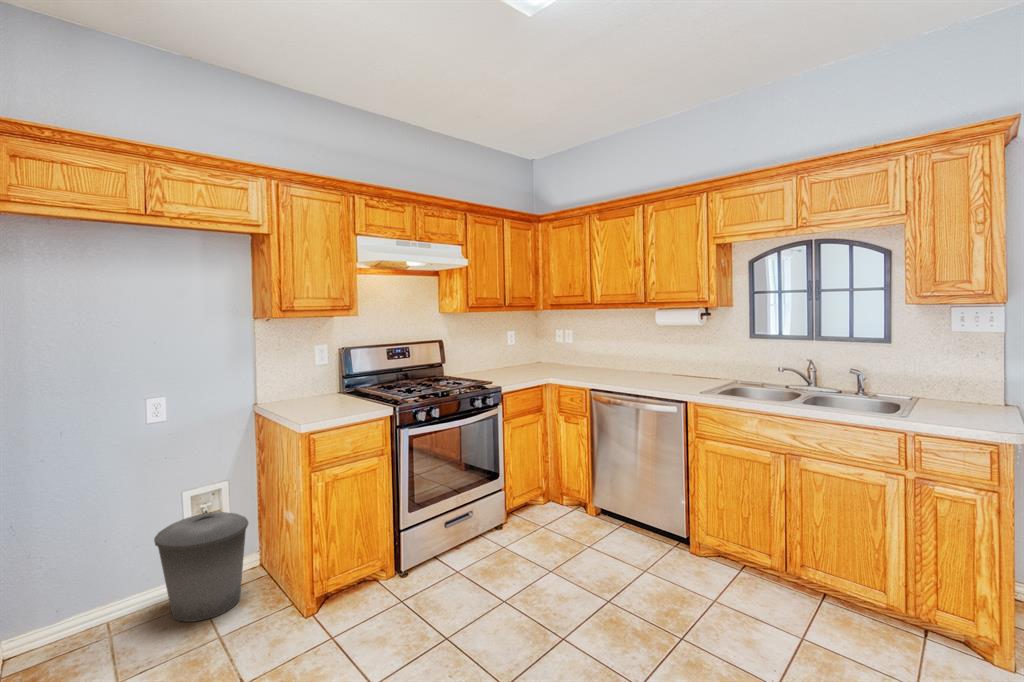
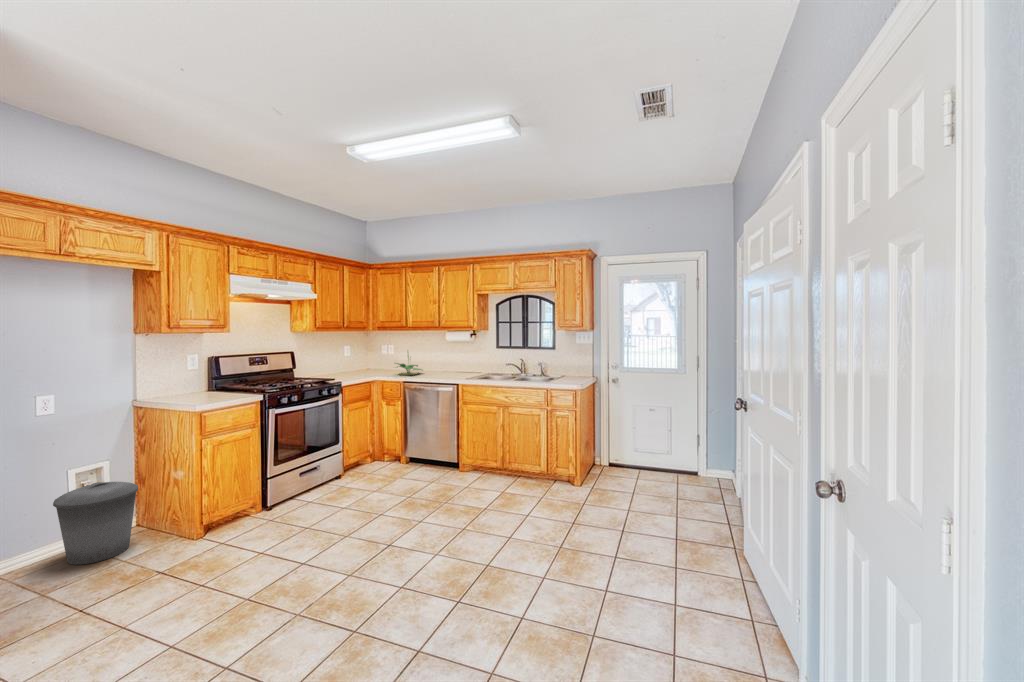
potted plant: none [574,334,619,376] -> present [397,356,421,375]

